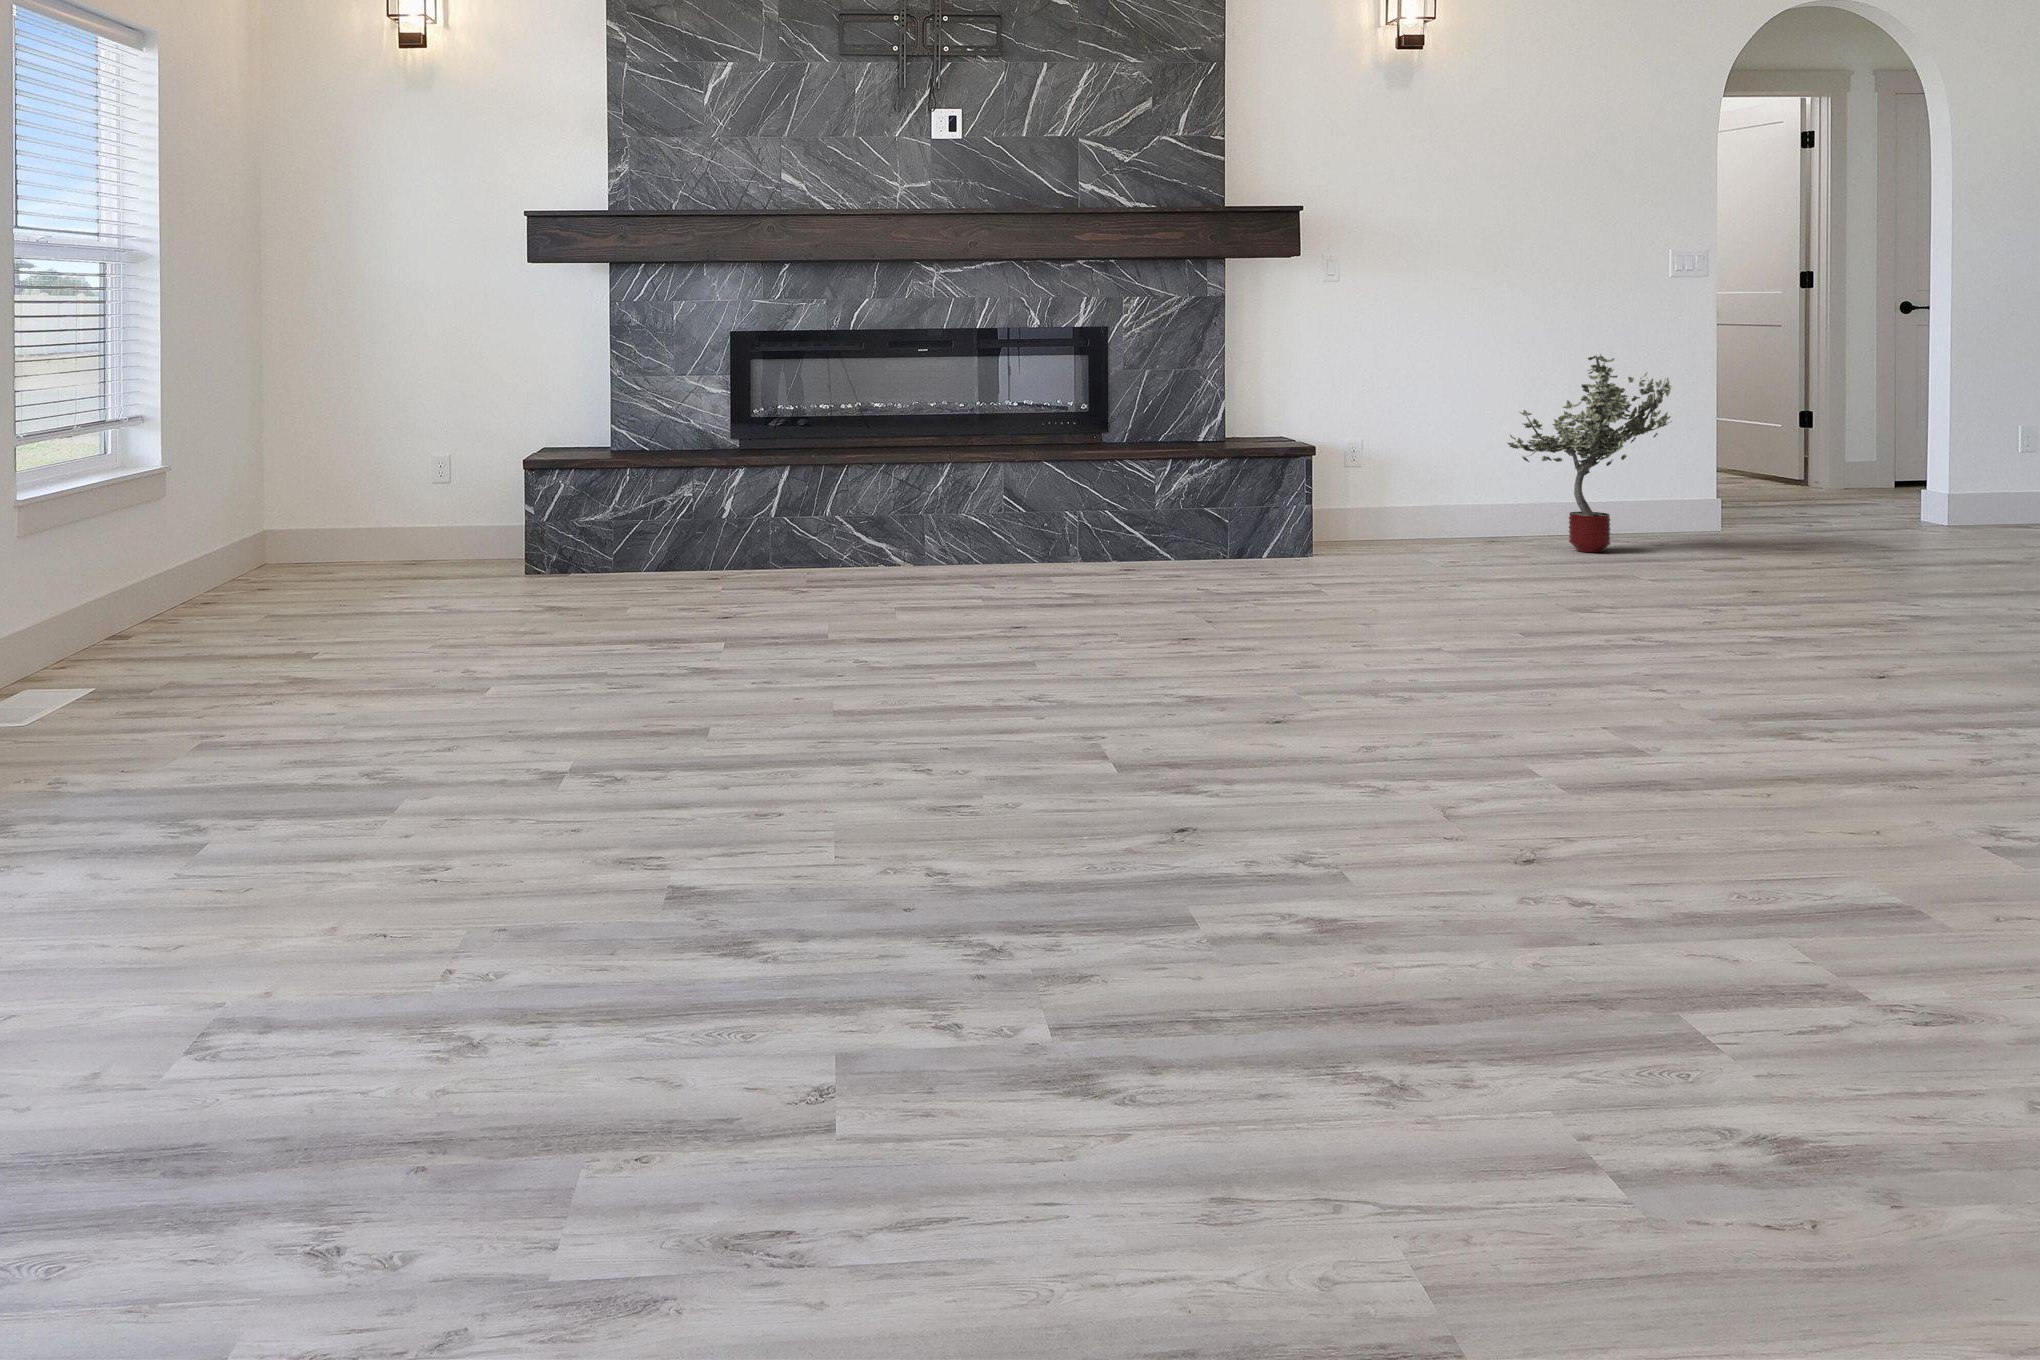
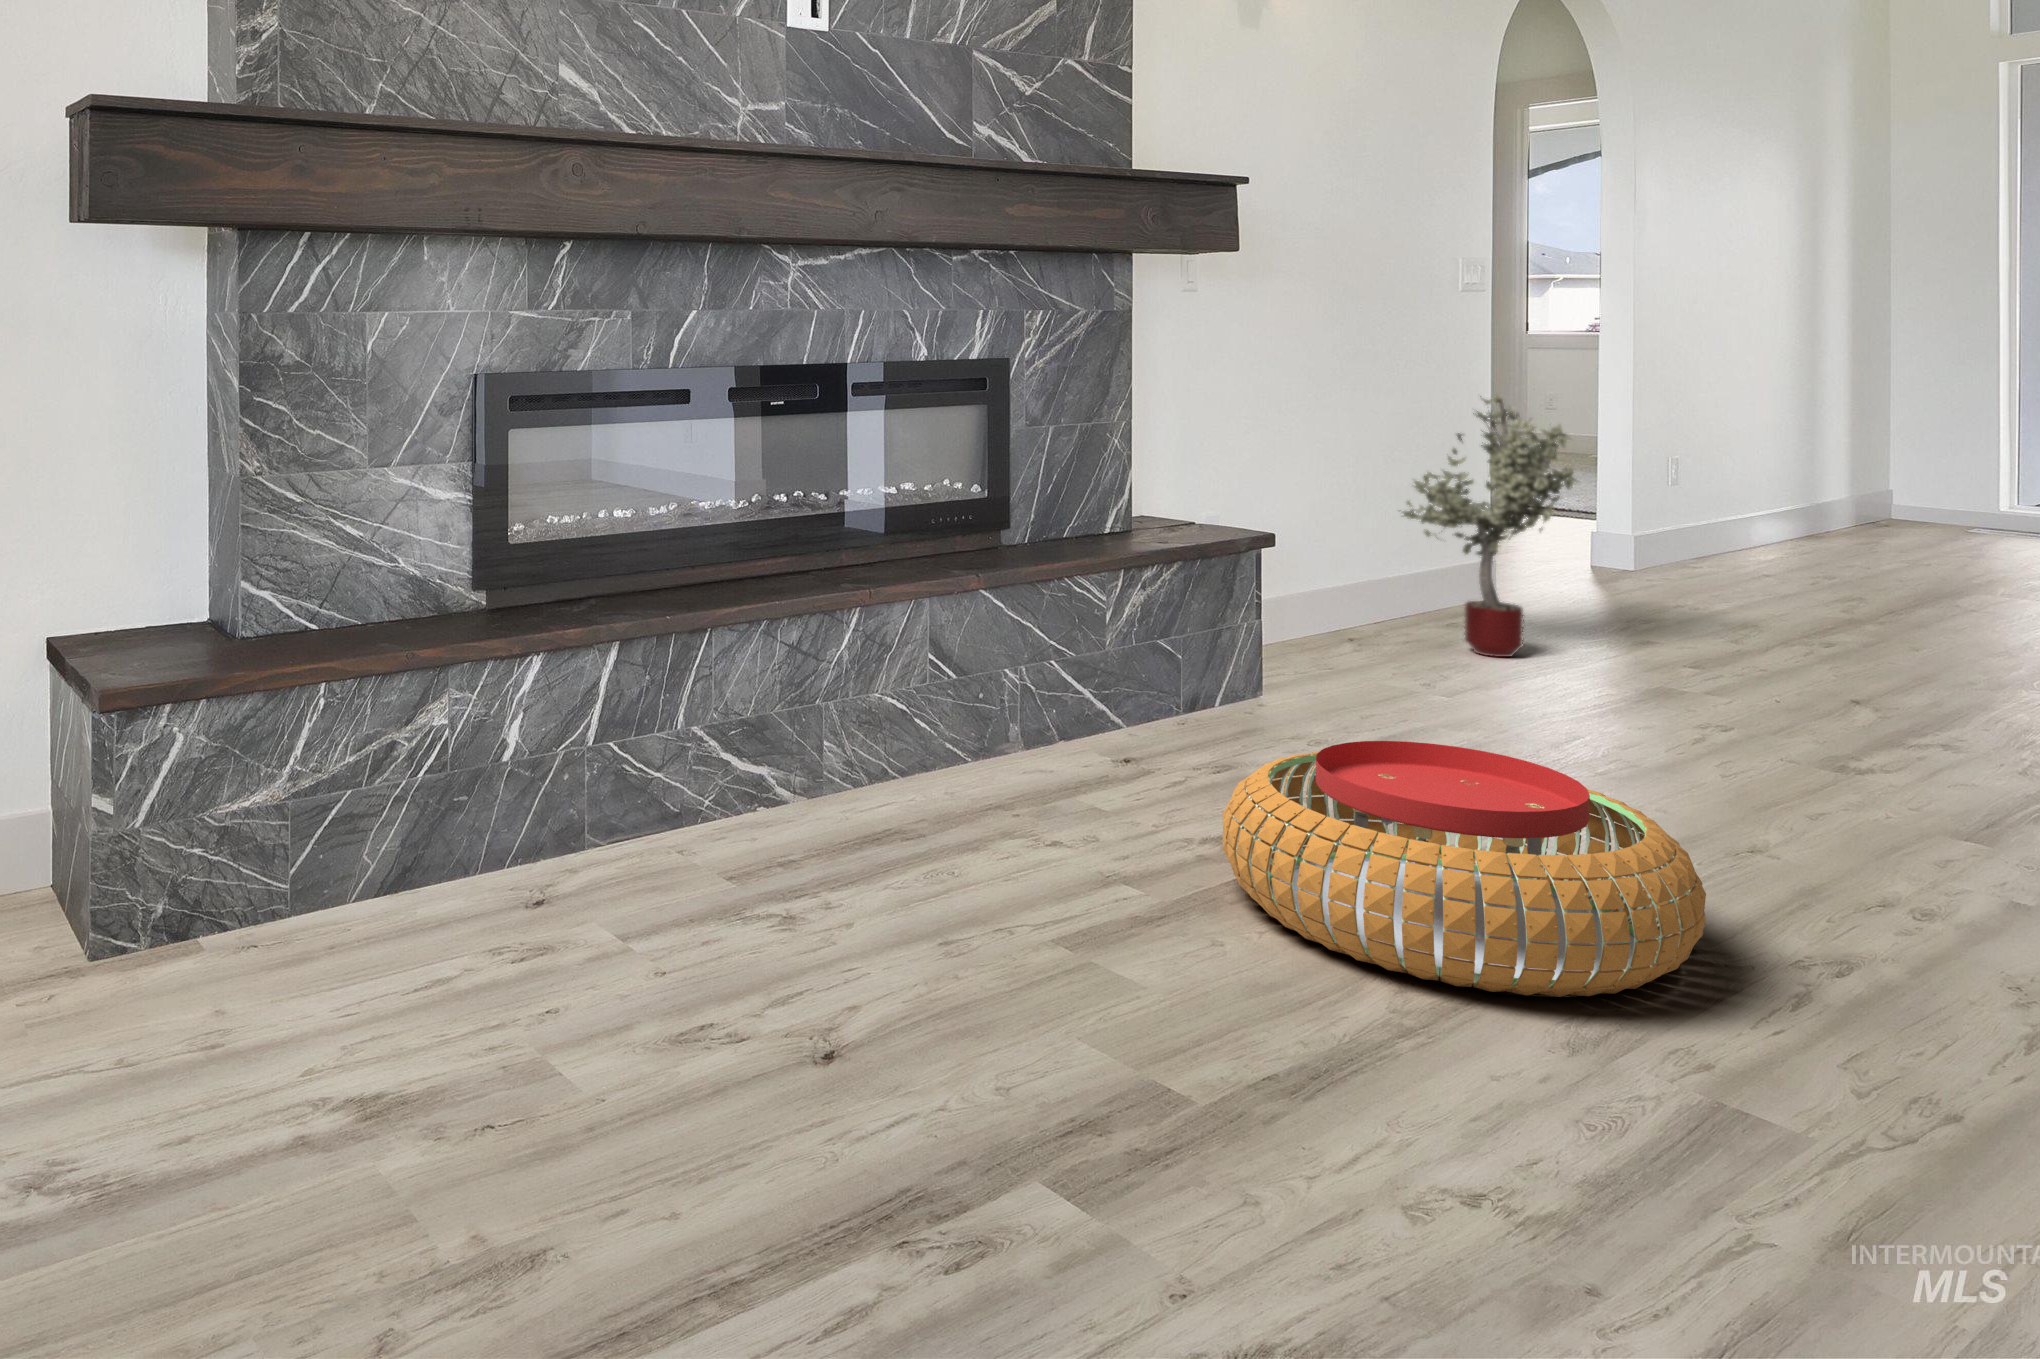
pouf: none [986,527,1202,630] -> present [1222,741,1706,997]

